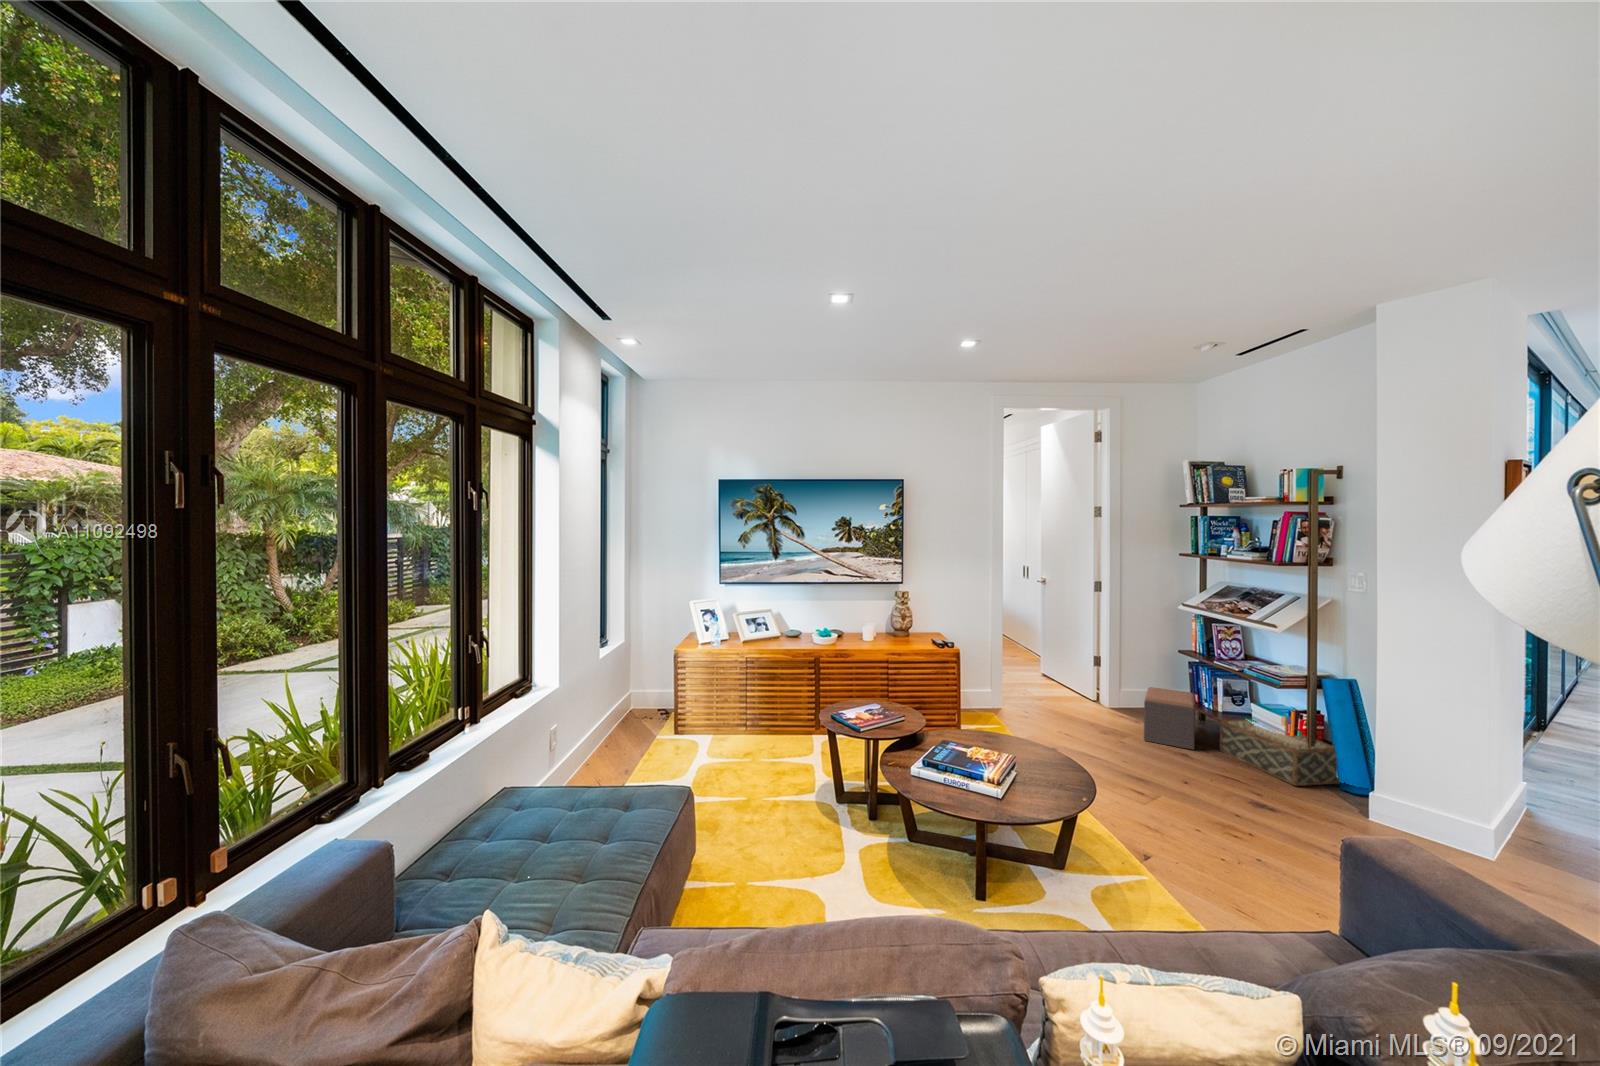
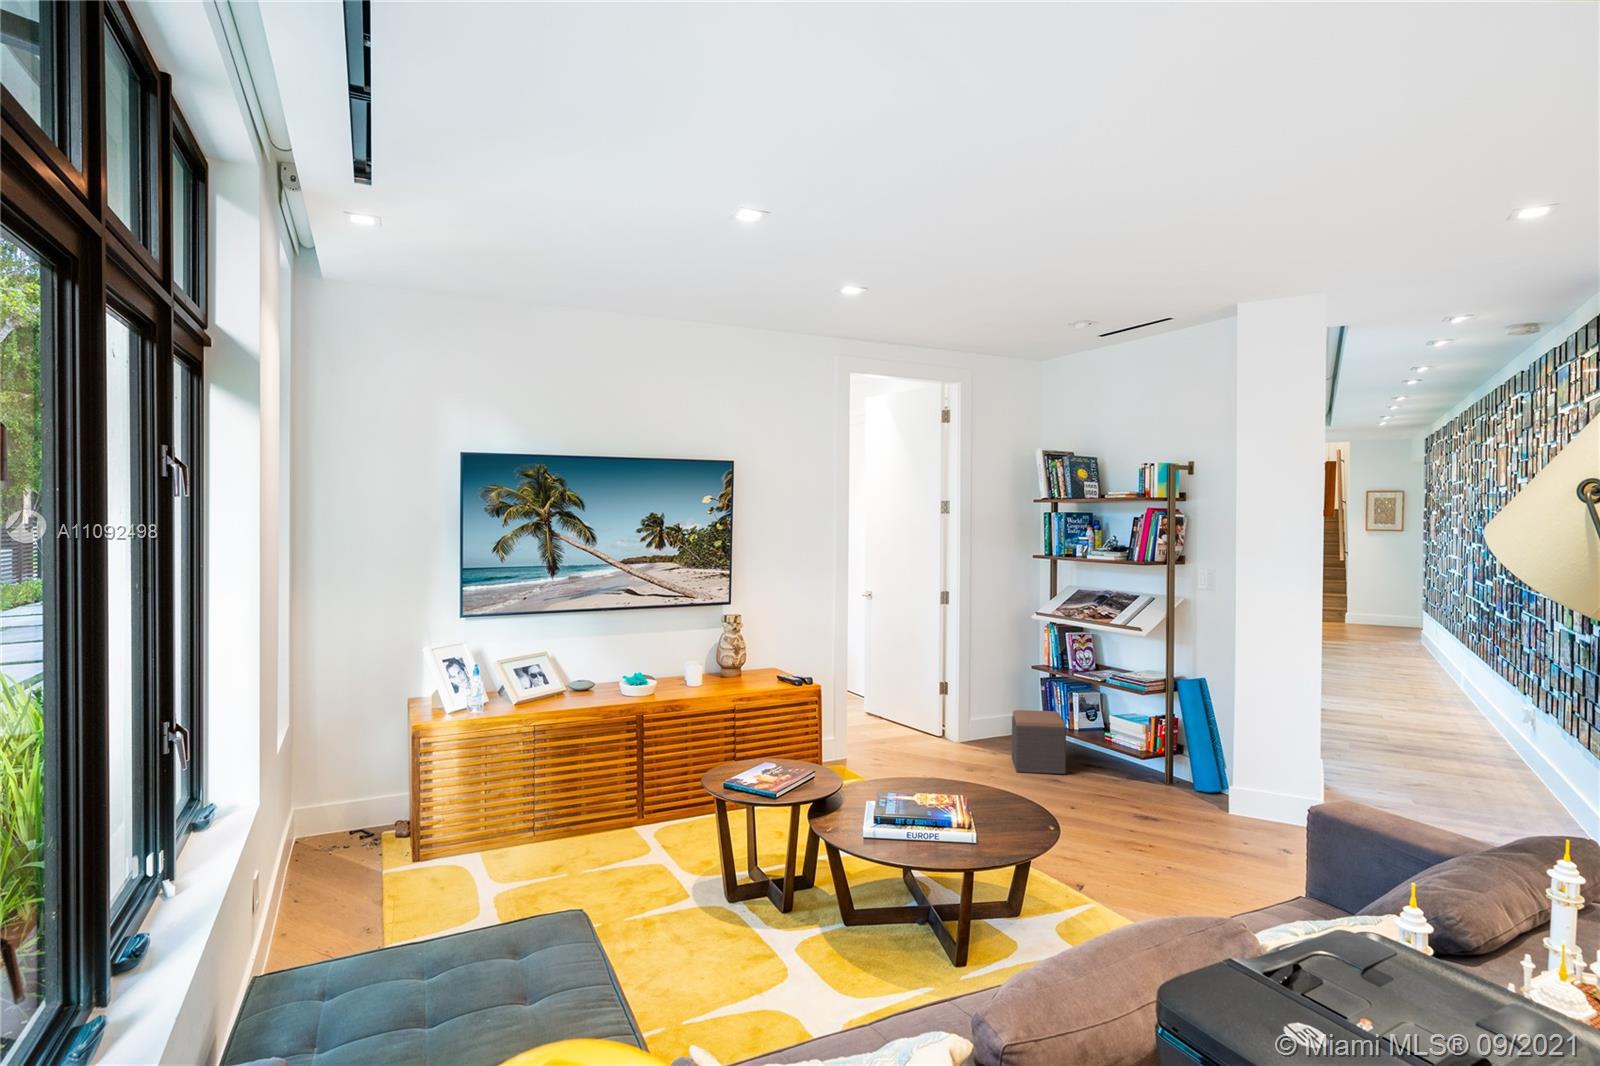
woven basket: present [1220,719,1339,786] -> none [1087,731,1195,795]

